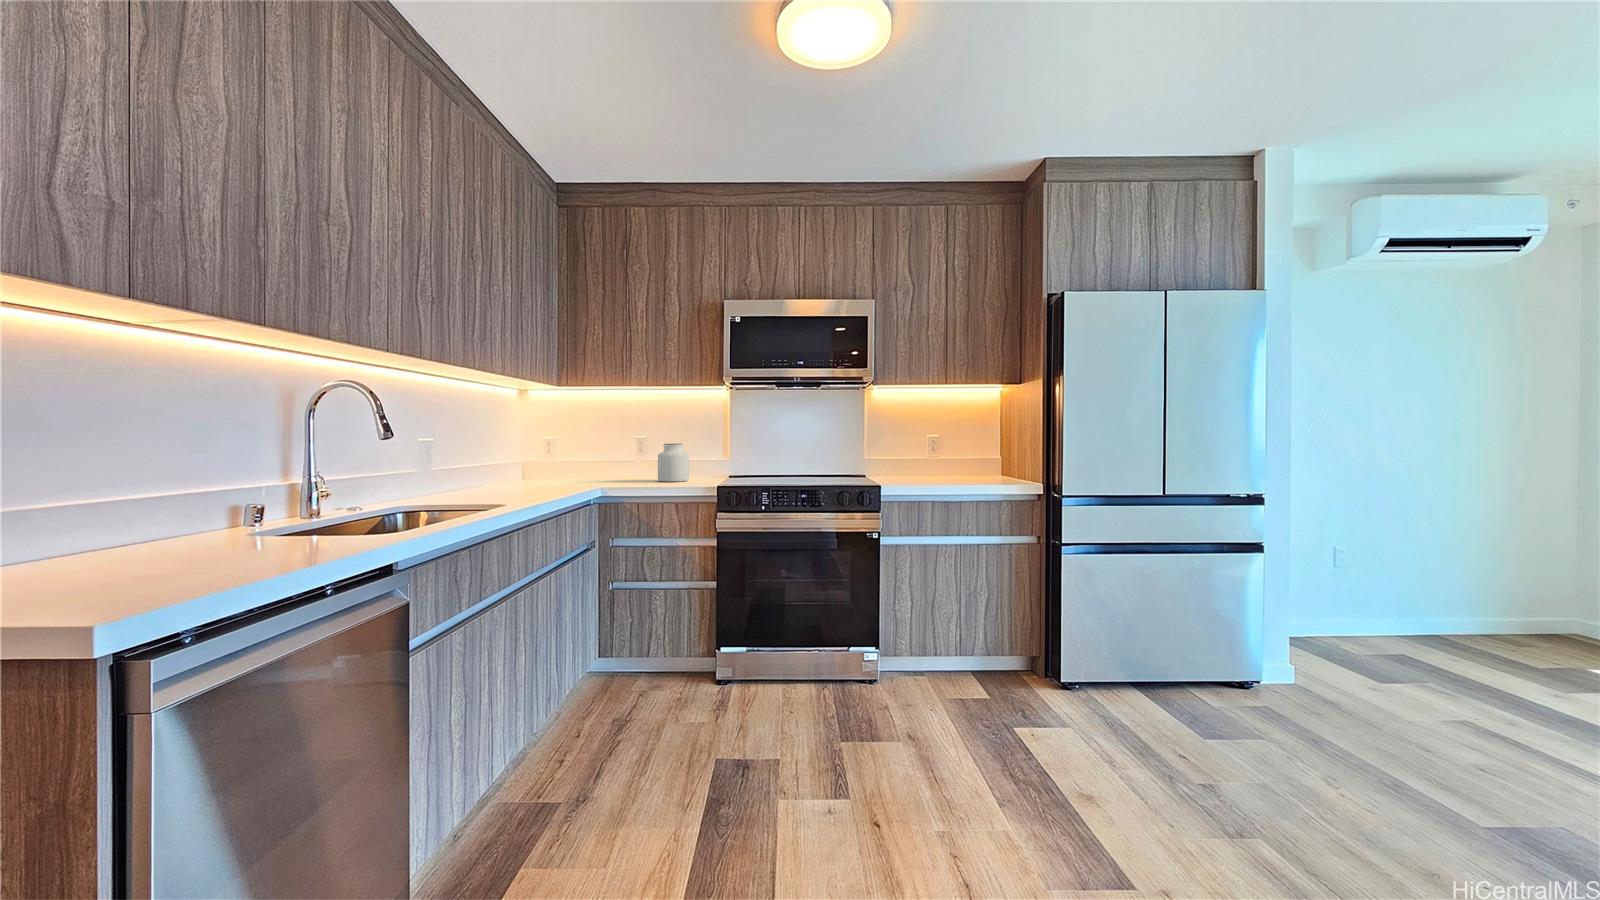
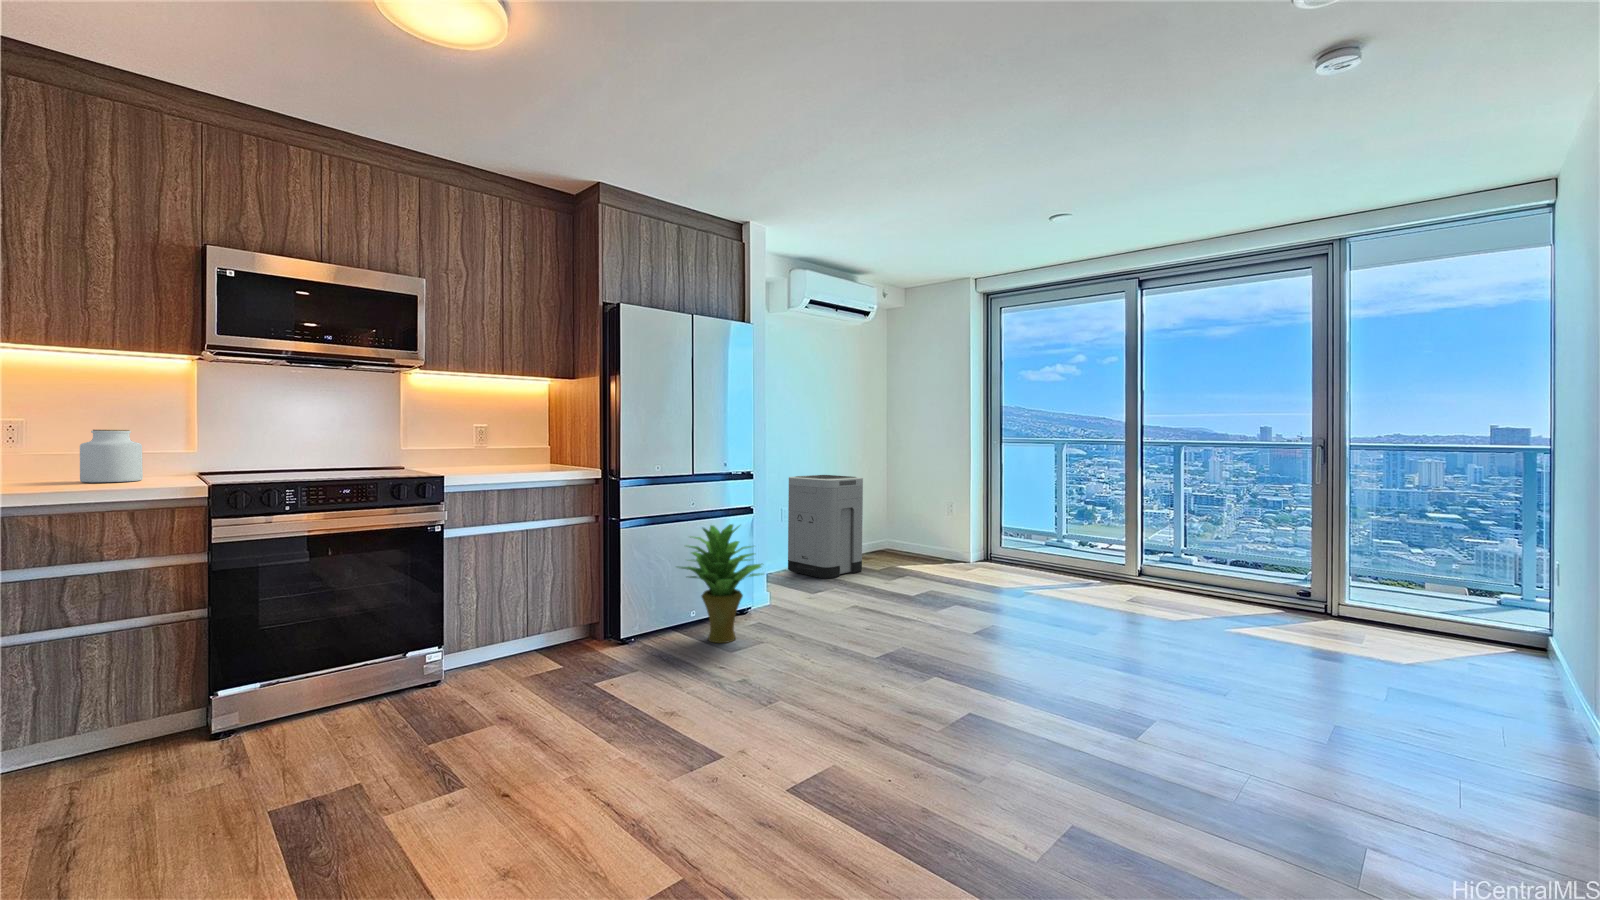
trash can: none [1349,502,1510,664] -> present [788,475,863,579]
potted plant: none [1132,563,1267,723] -> present [680,524,763,643]

